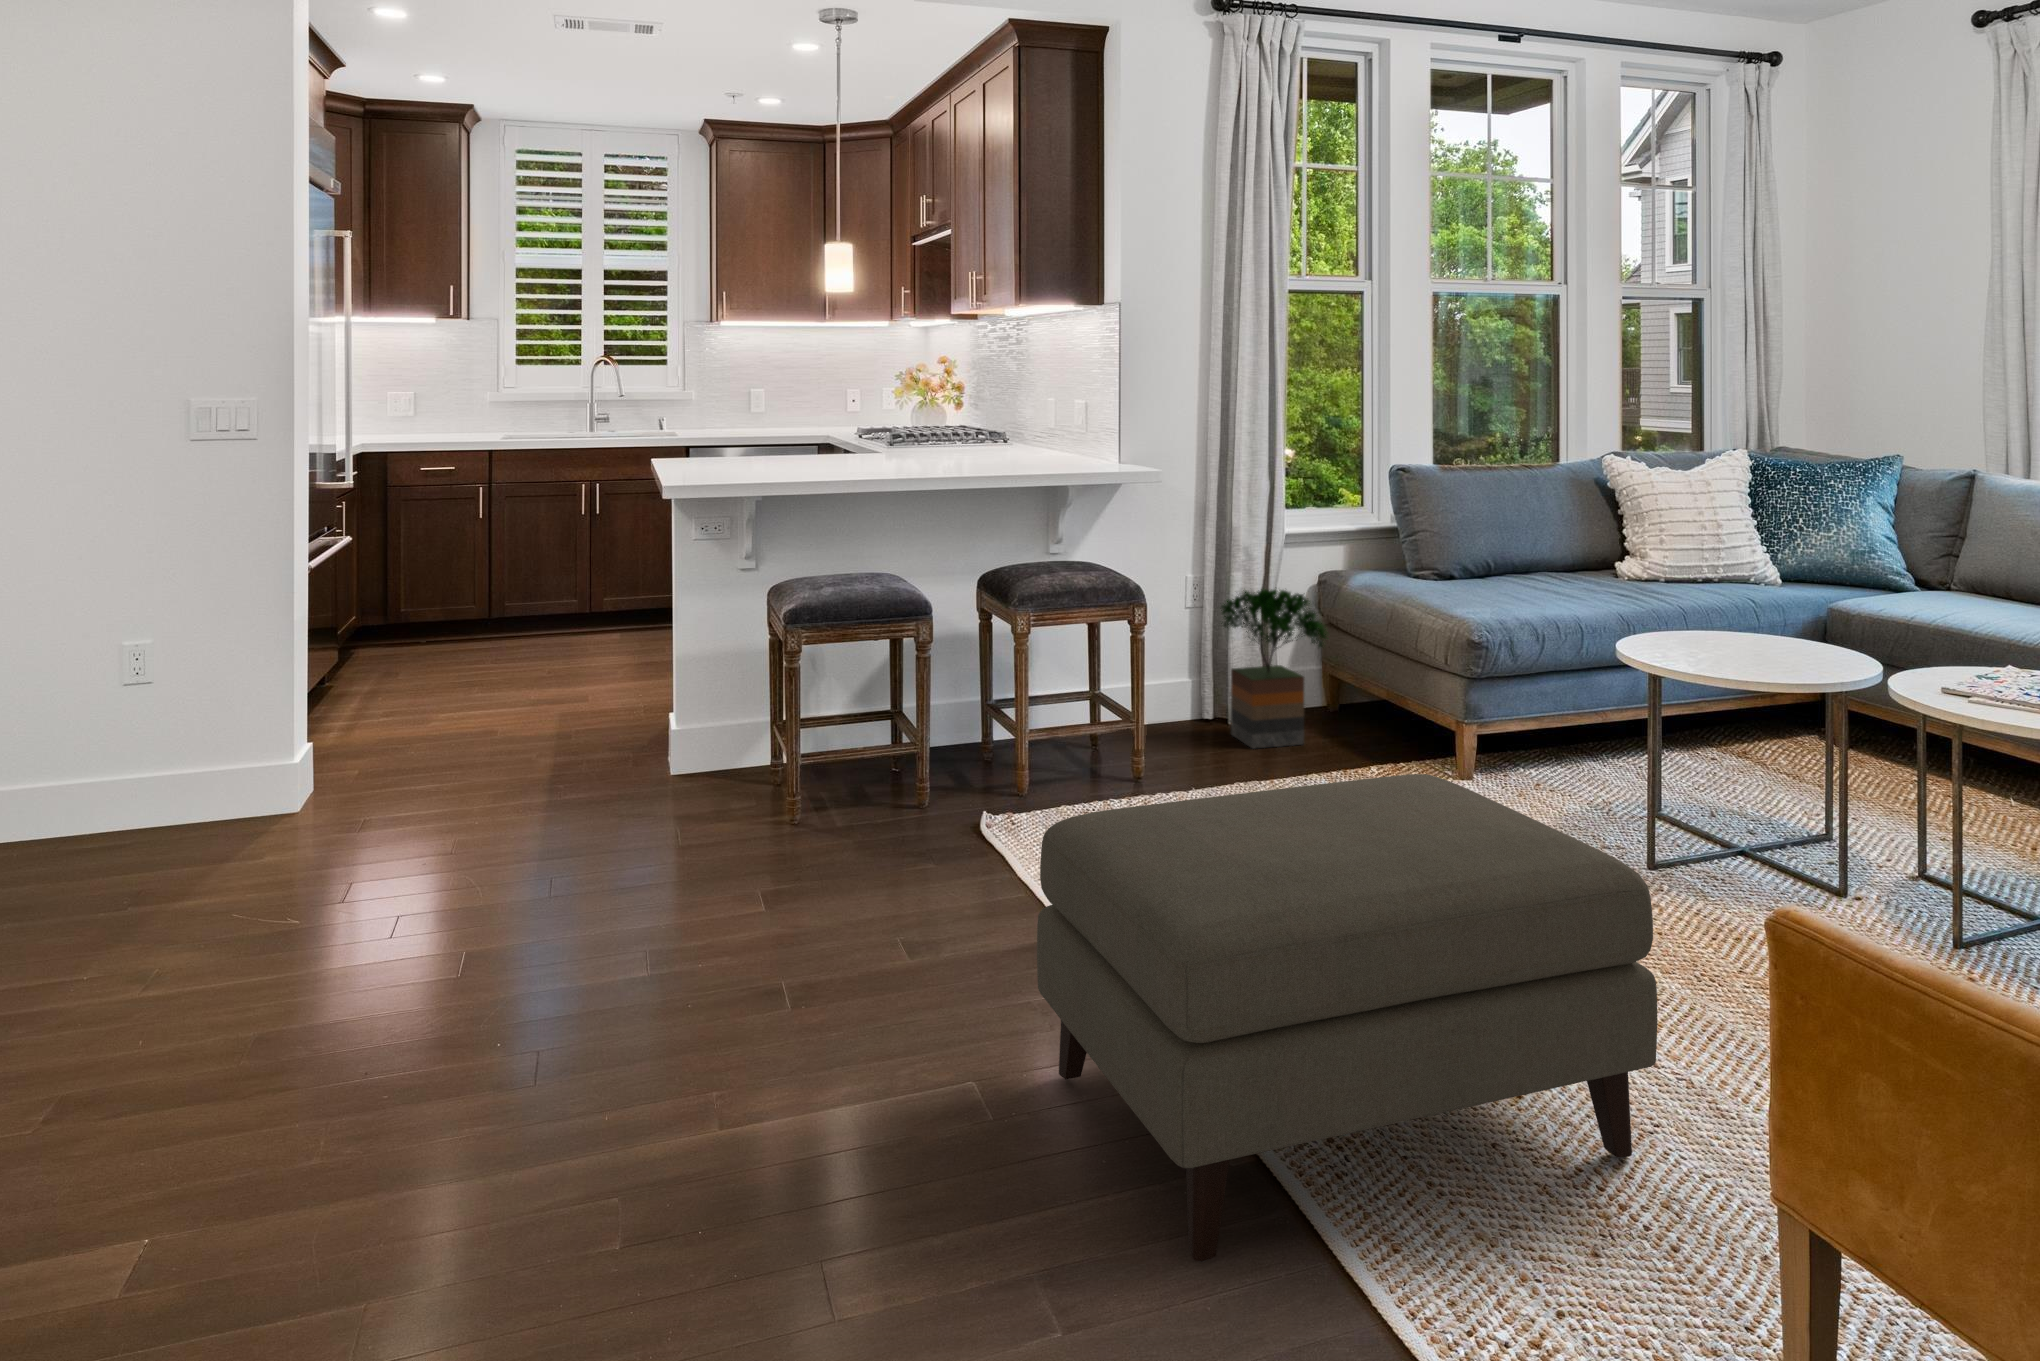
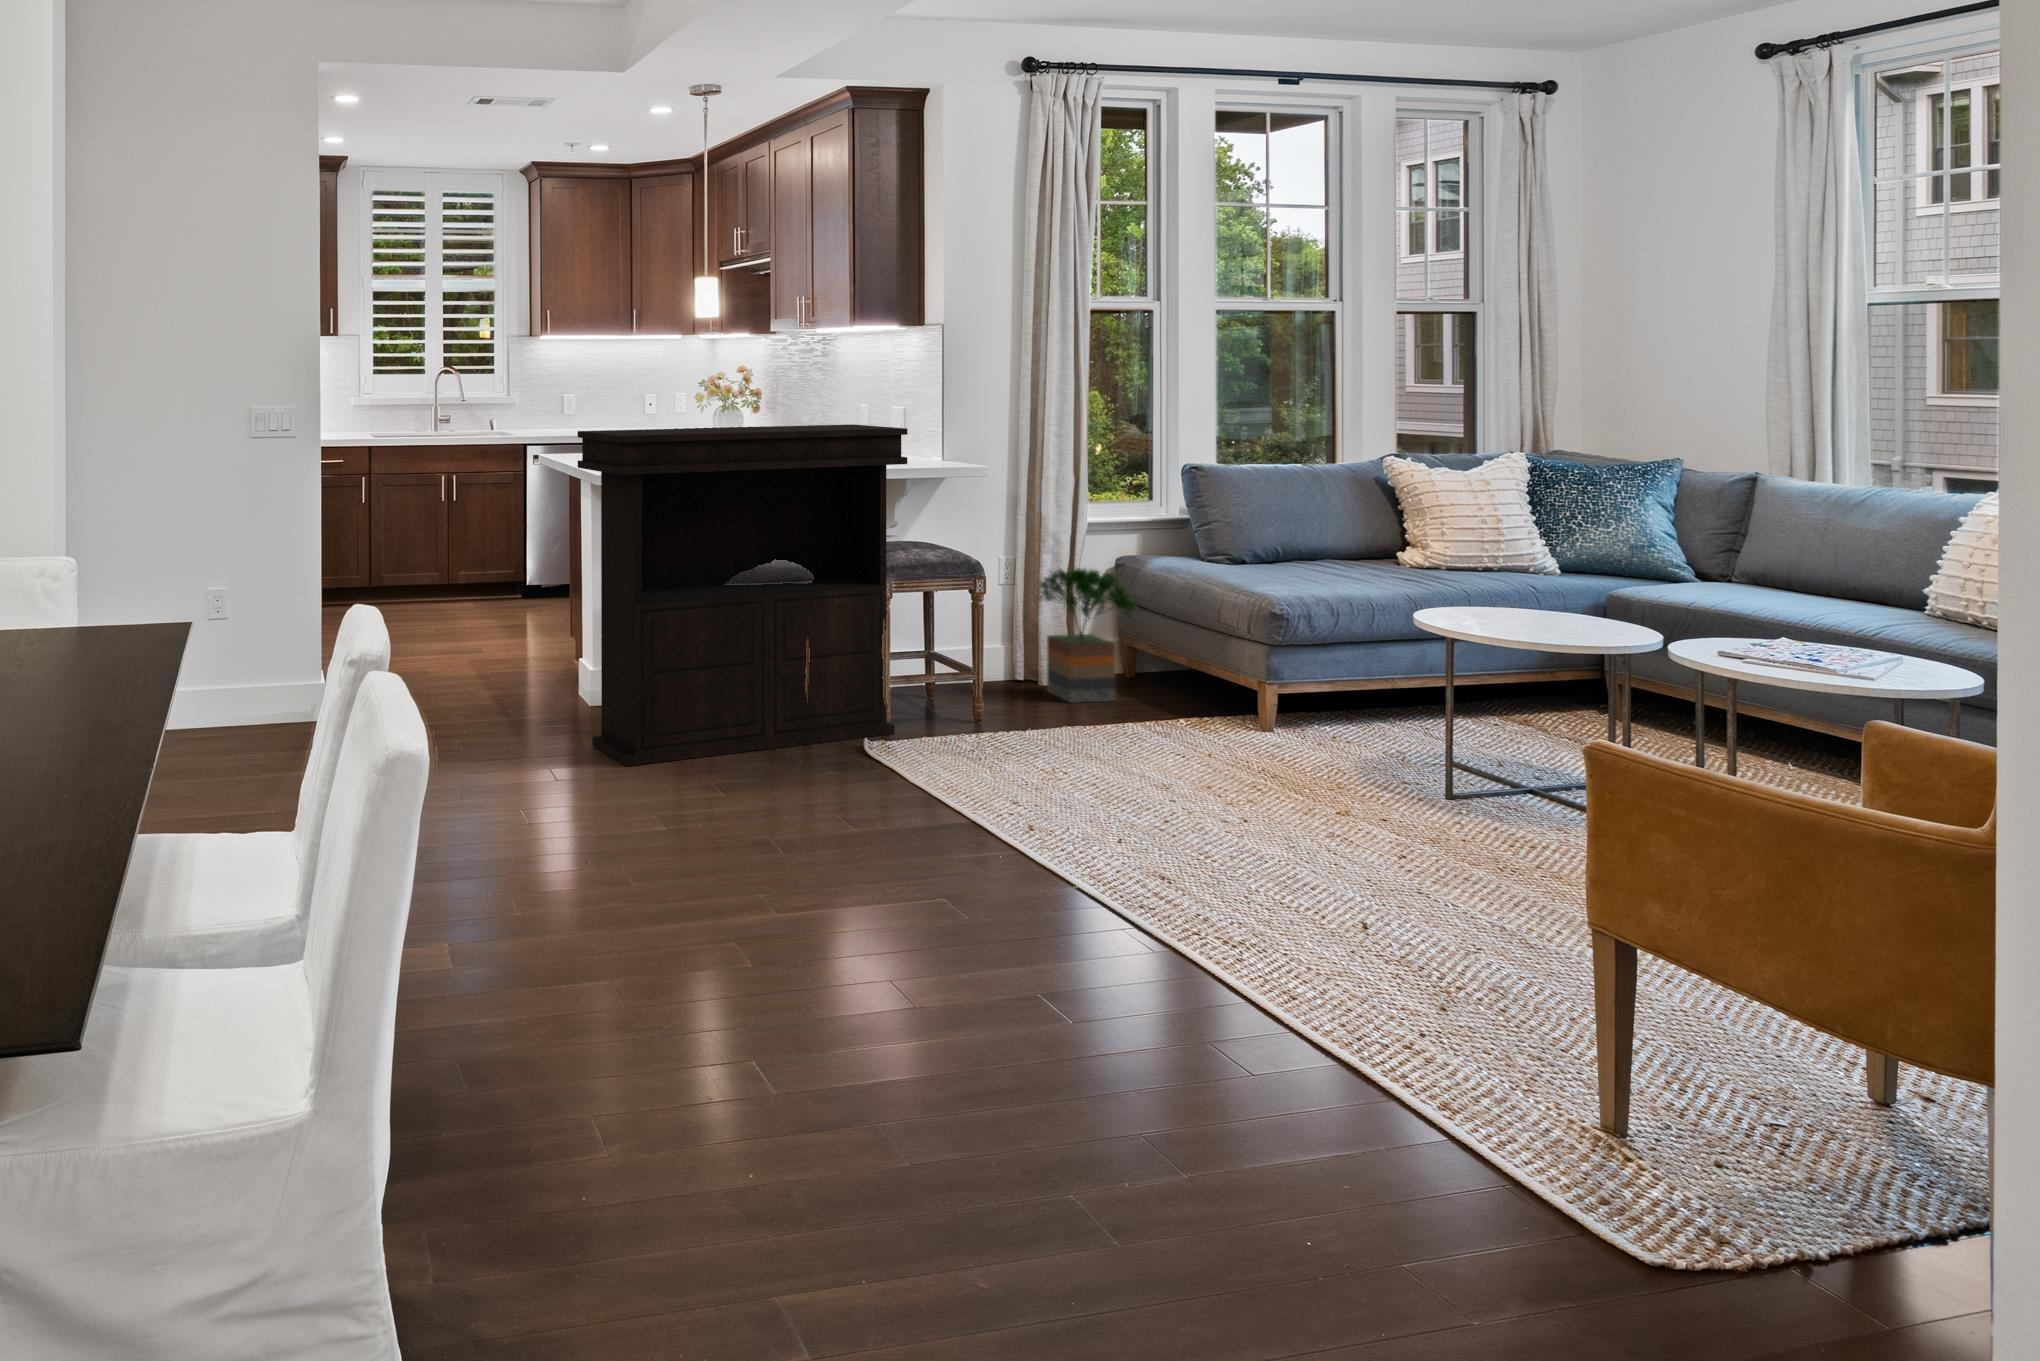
console table: none [615,421,1044,867] -> present [578,424,907,766]
ottoman: present [1037,774,1657,1262] -> none [991,700,1489,1007]

